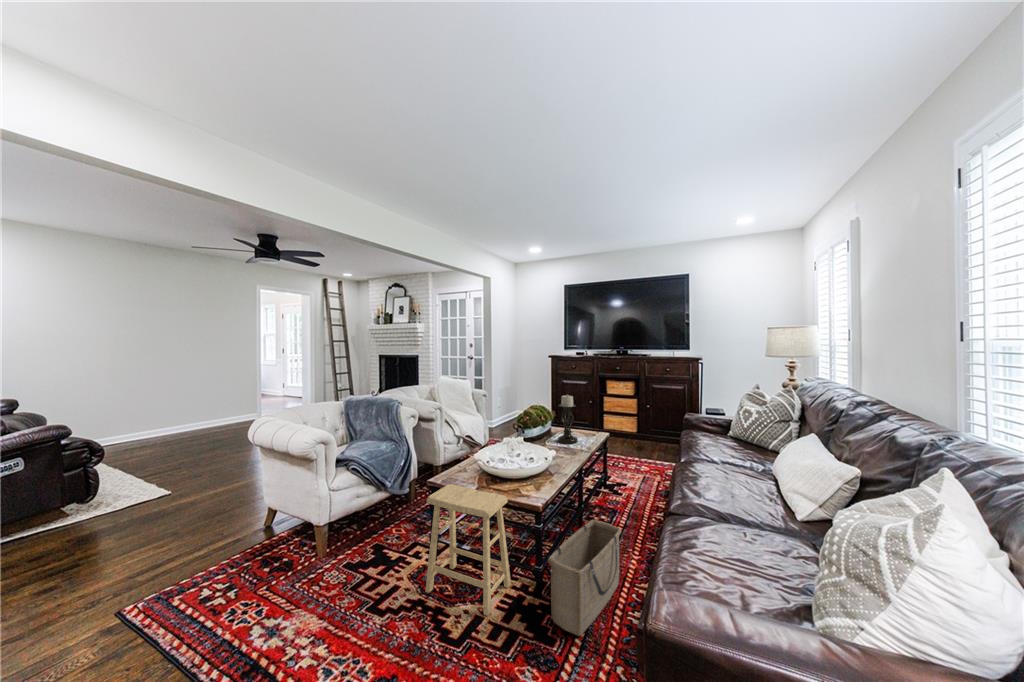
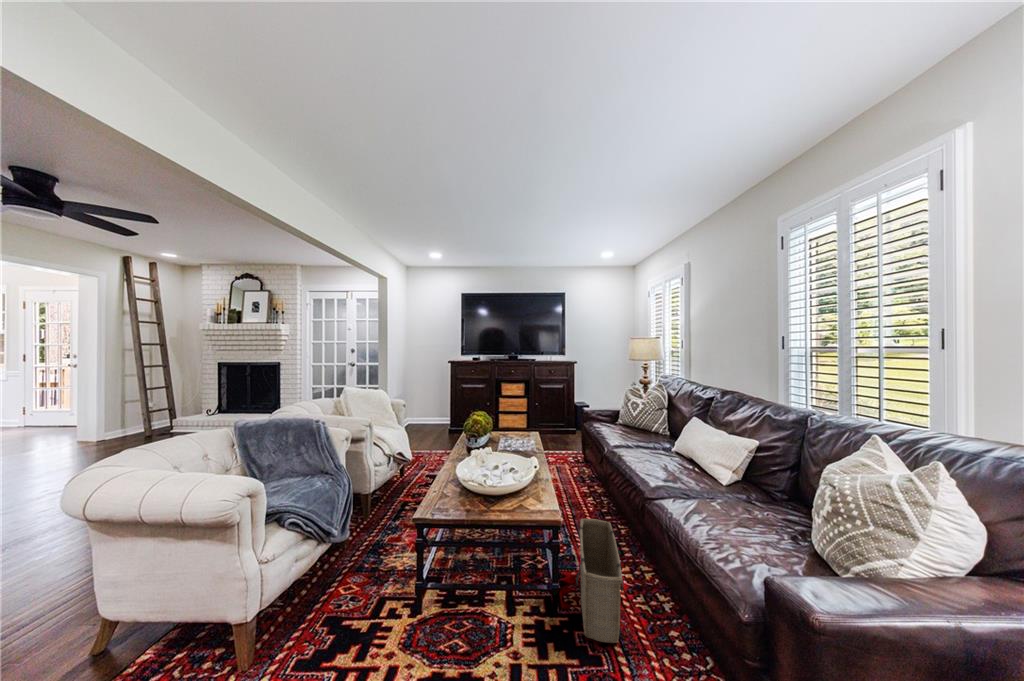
candle holder: present [557,395,578,444] -> none [503,400,522,447]
footstool: present [425,484,511,616] -> none [434,516,525,661]

